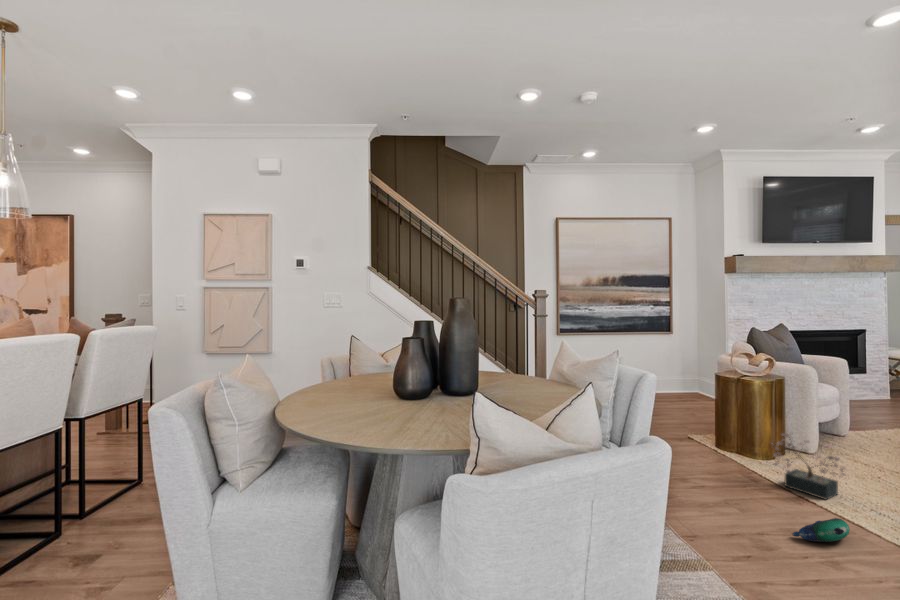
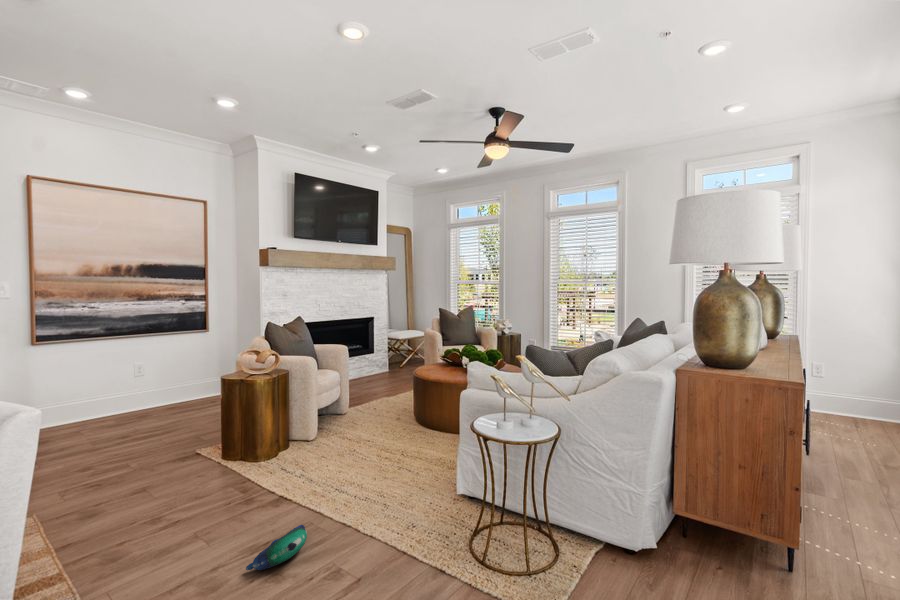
decorative plant: present [774,434,845,500] -> none [256,431,327,498]

